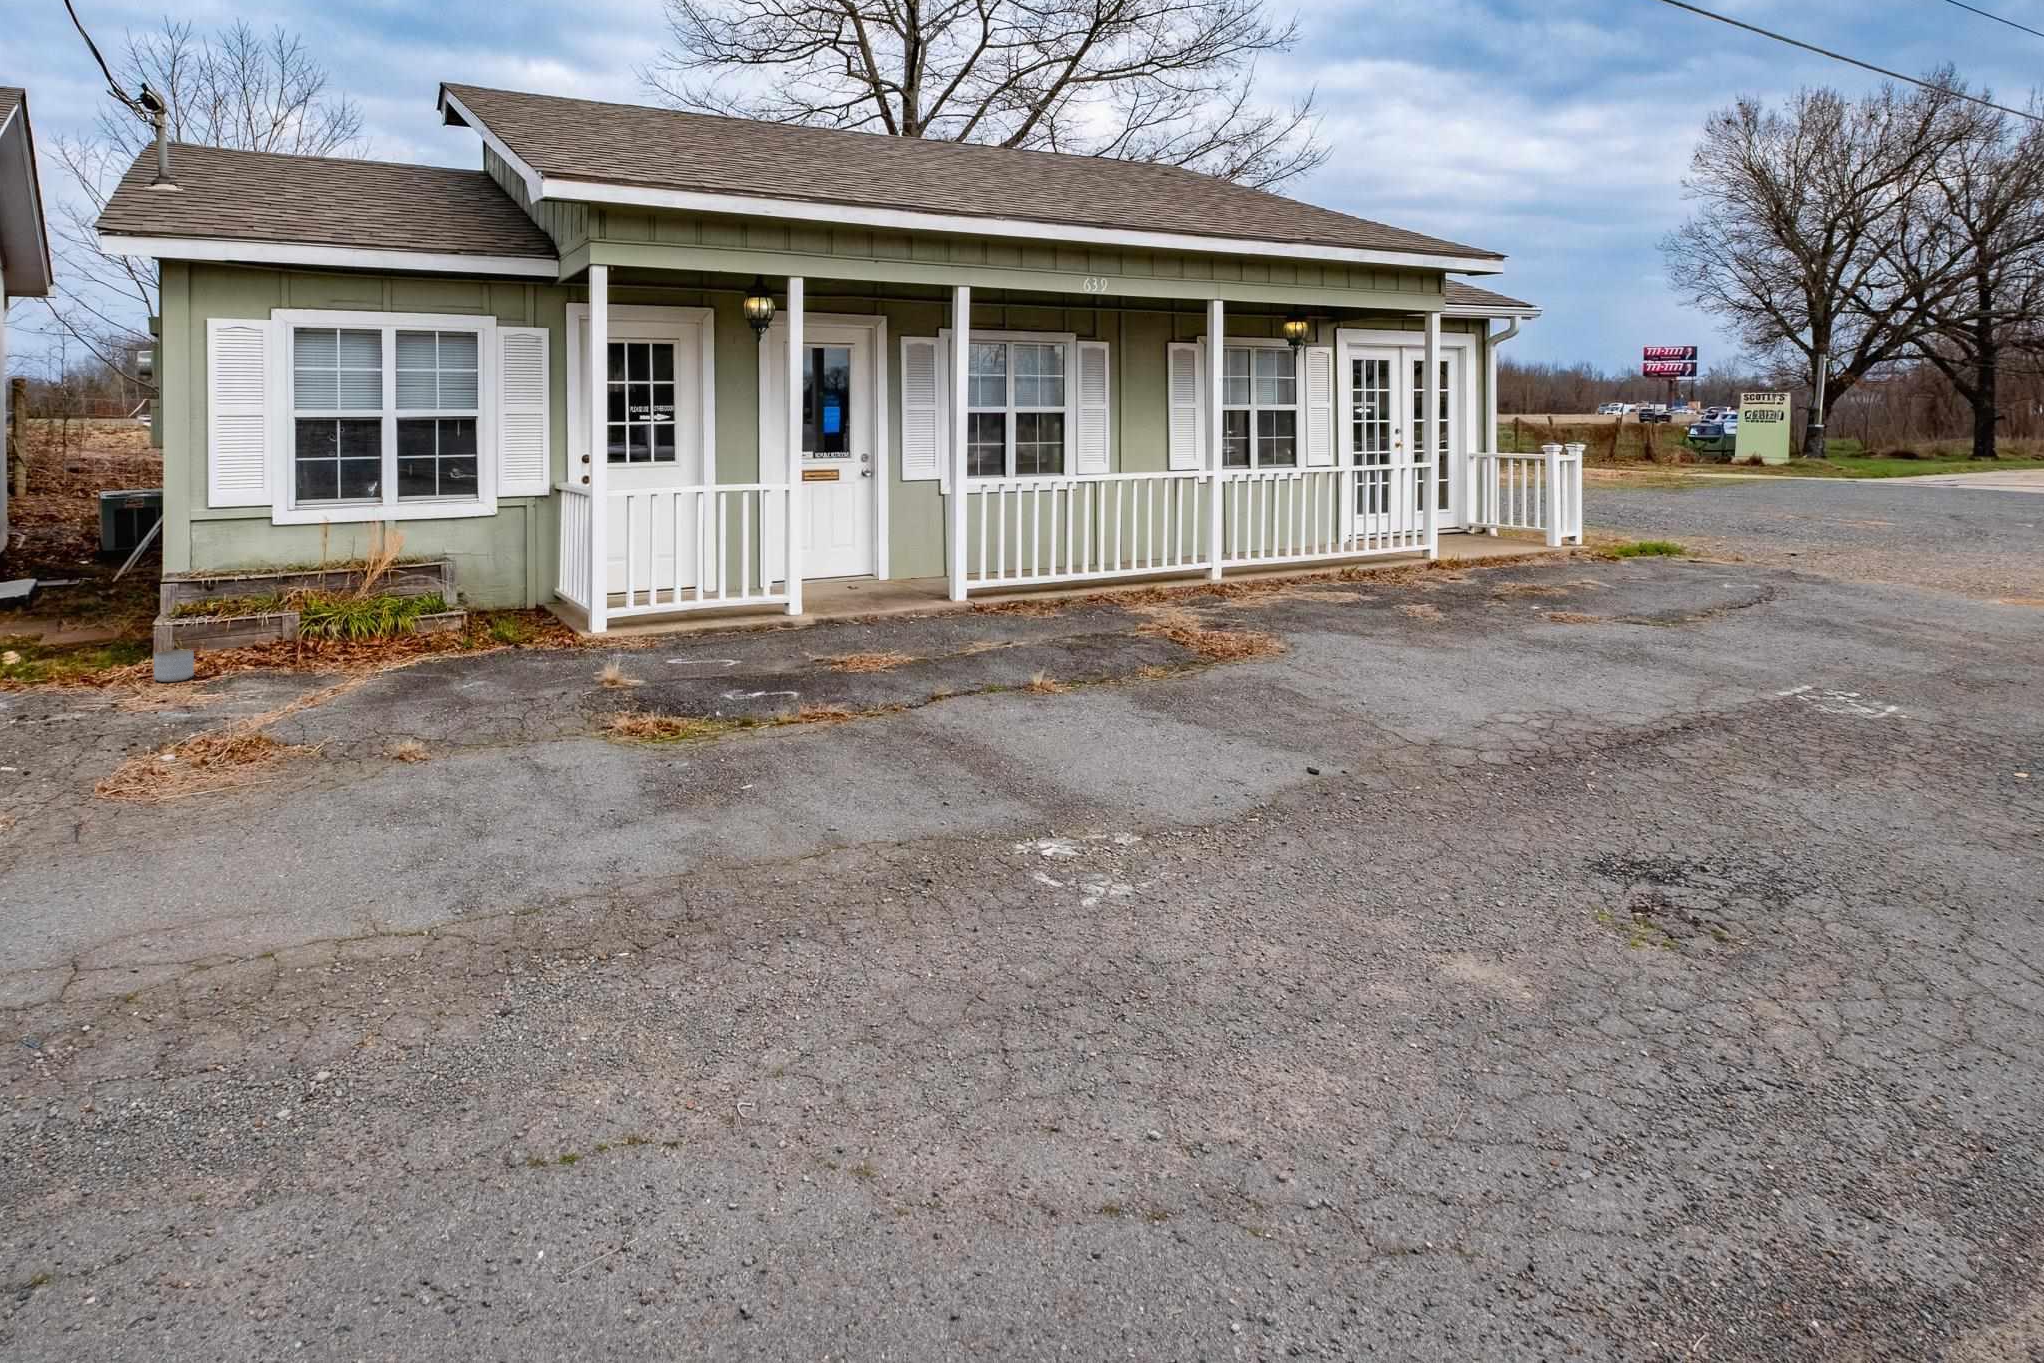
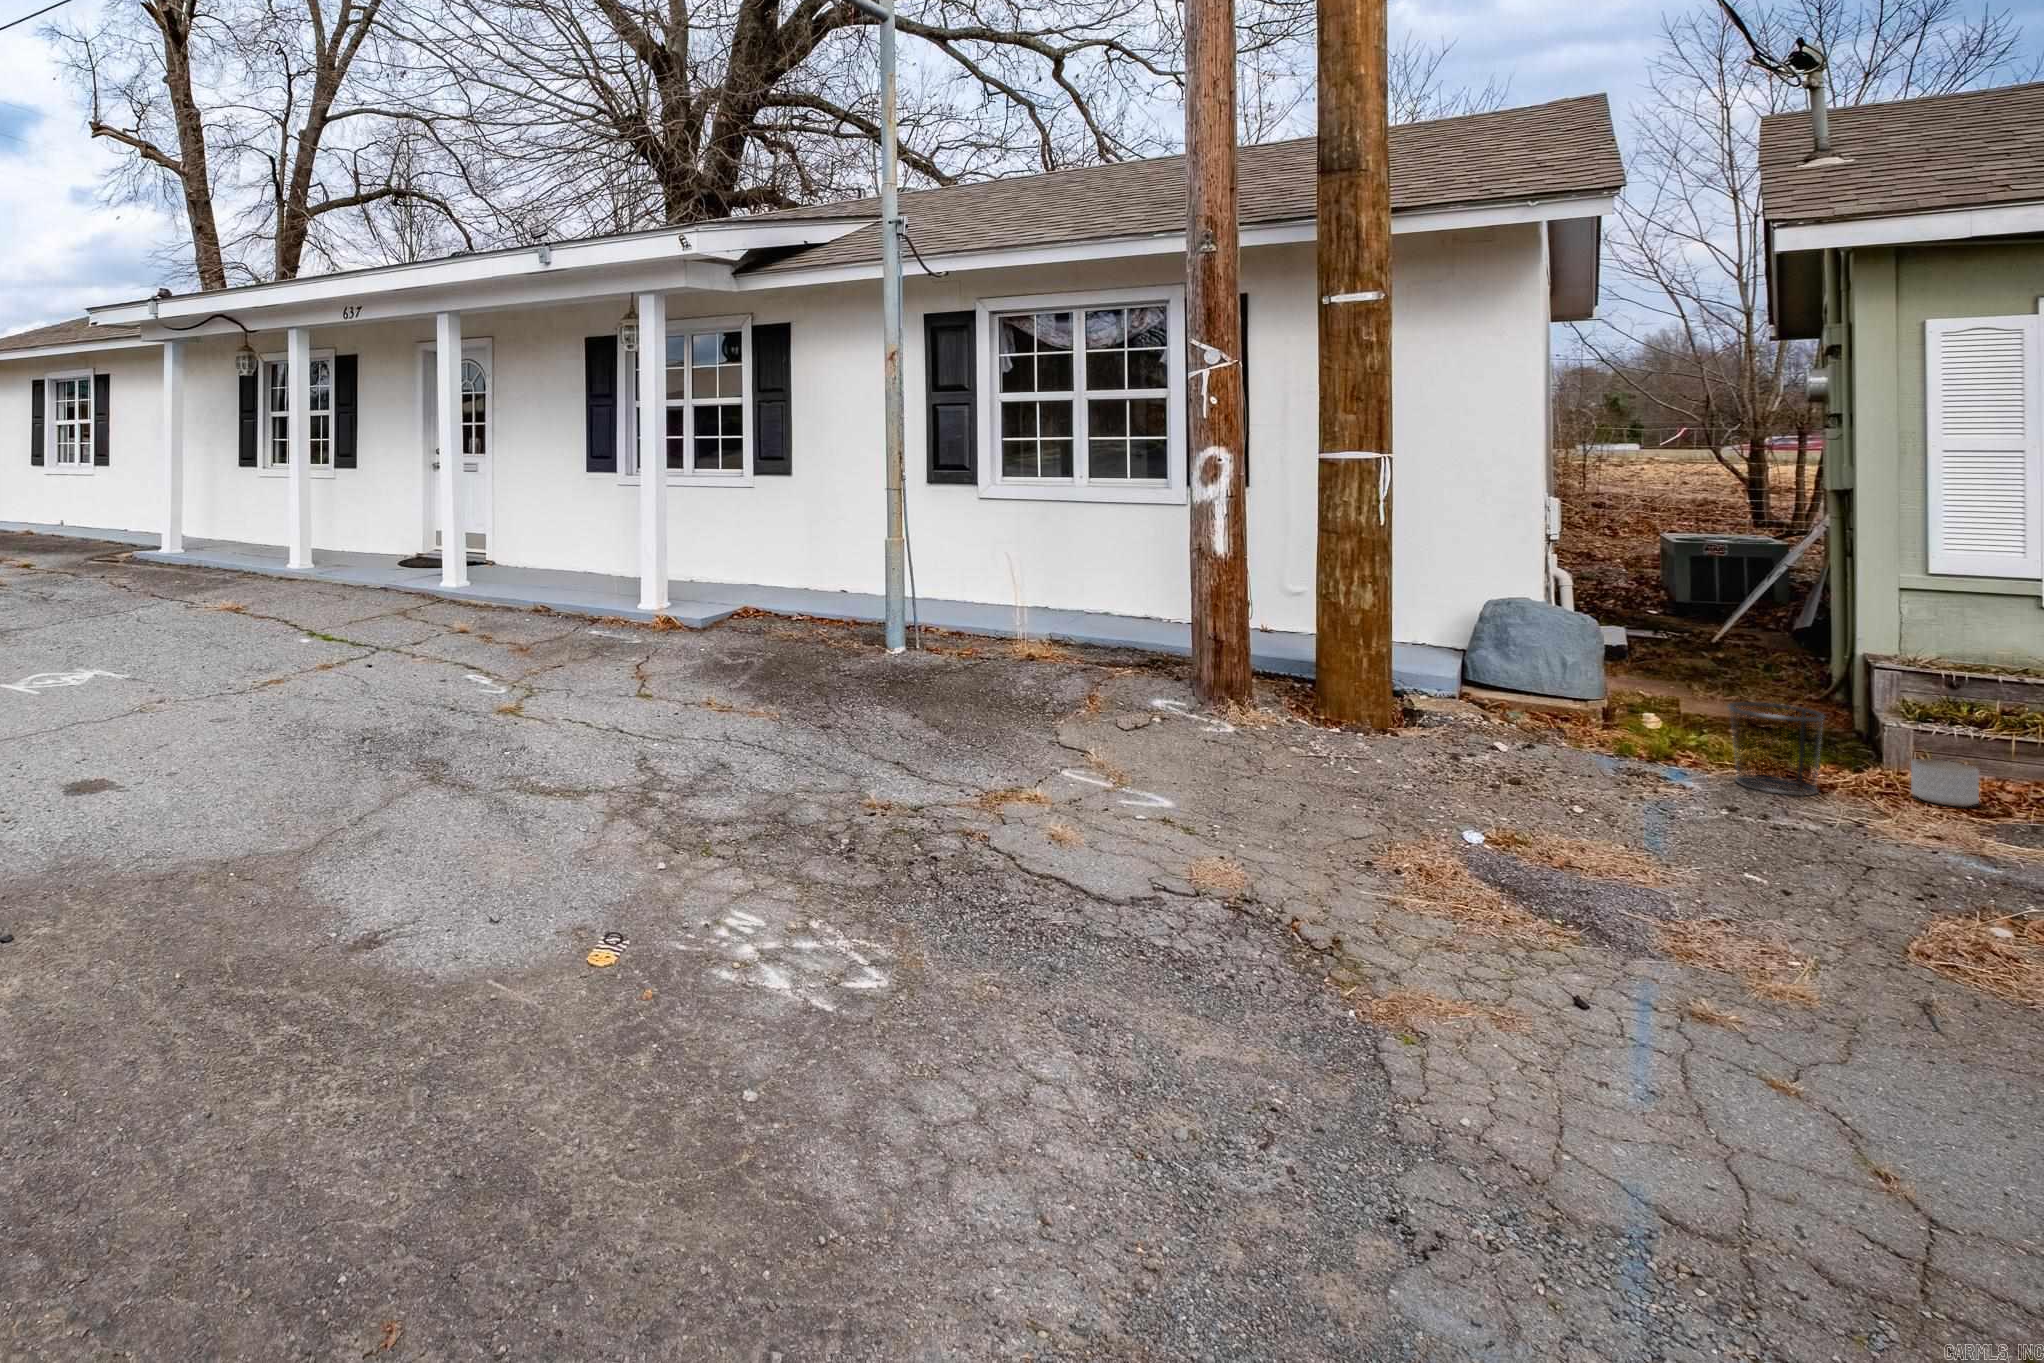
waste bin: none [23,627,95,700] -> present [1728,702,1824,795]

